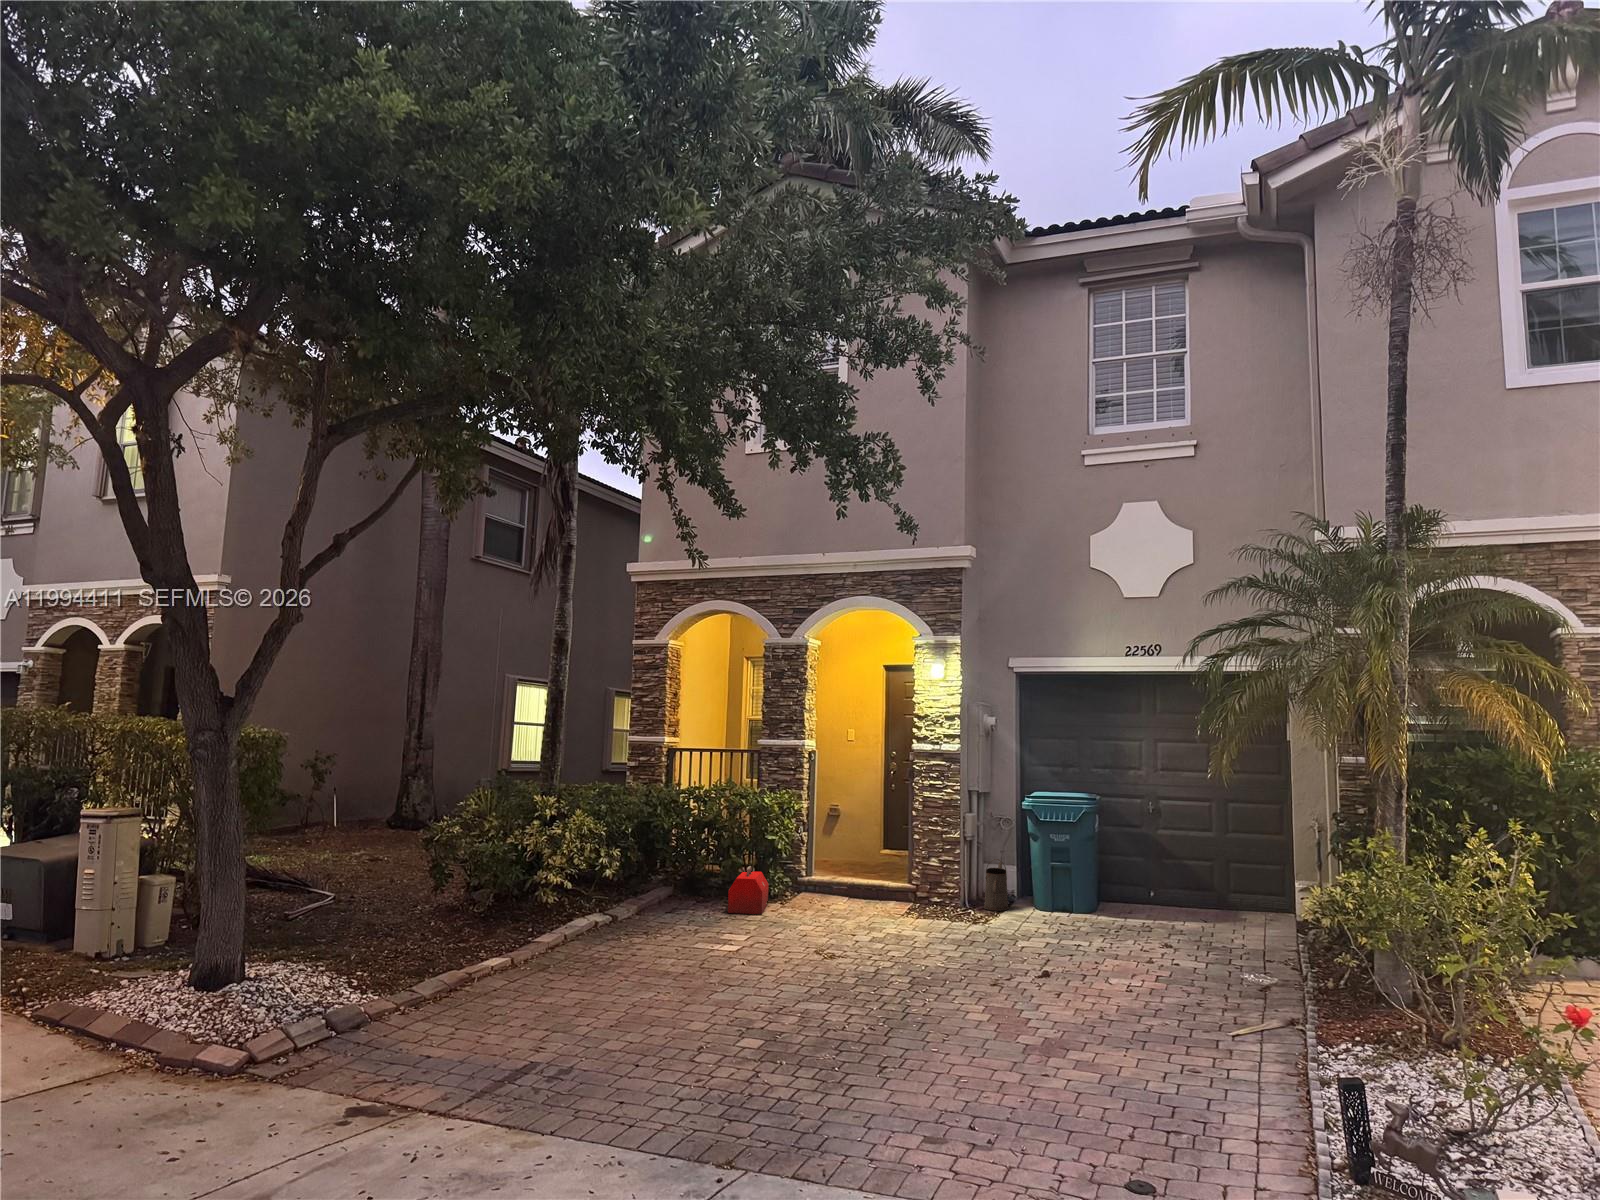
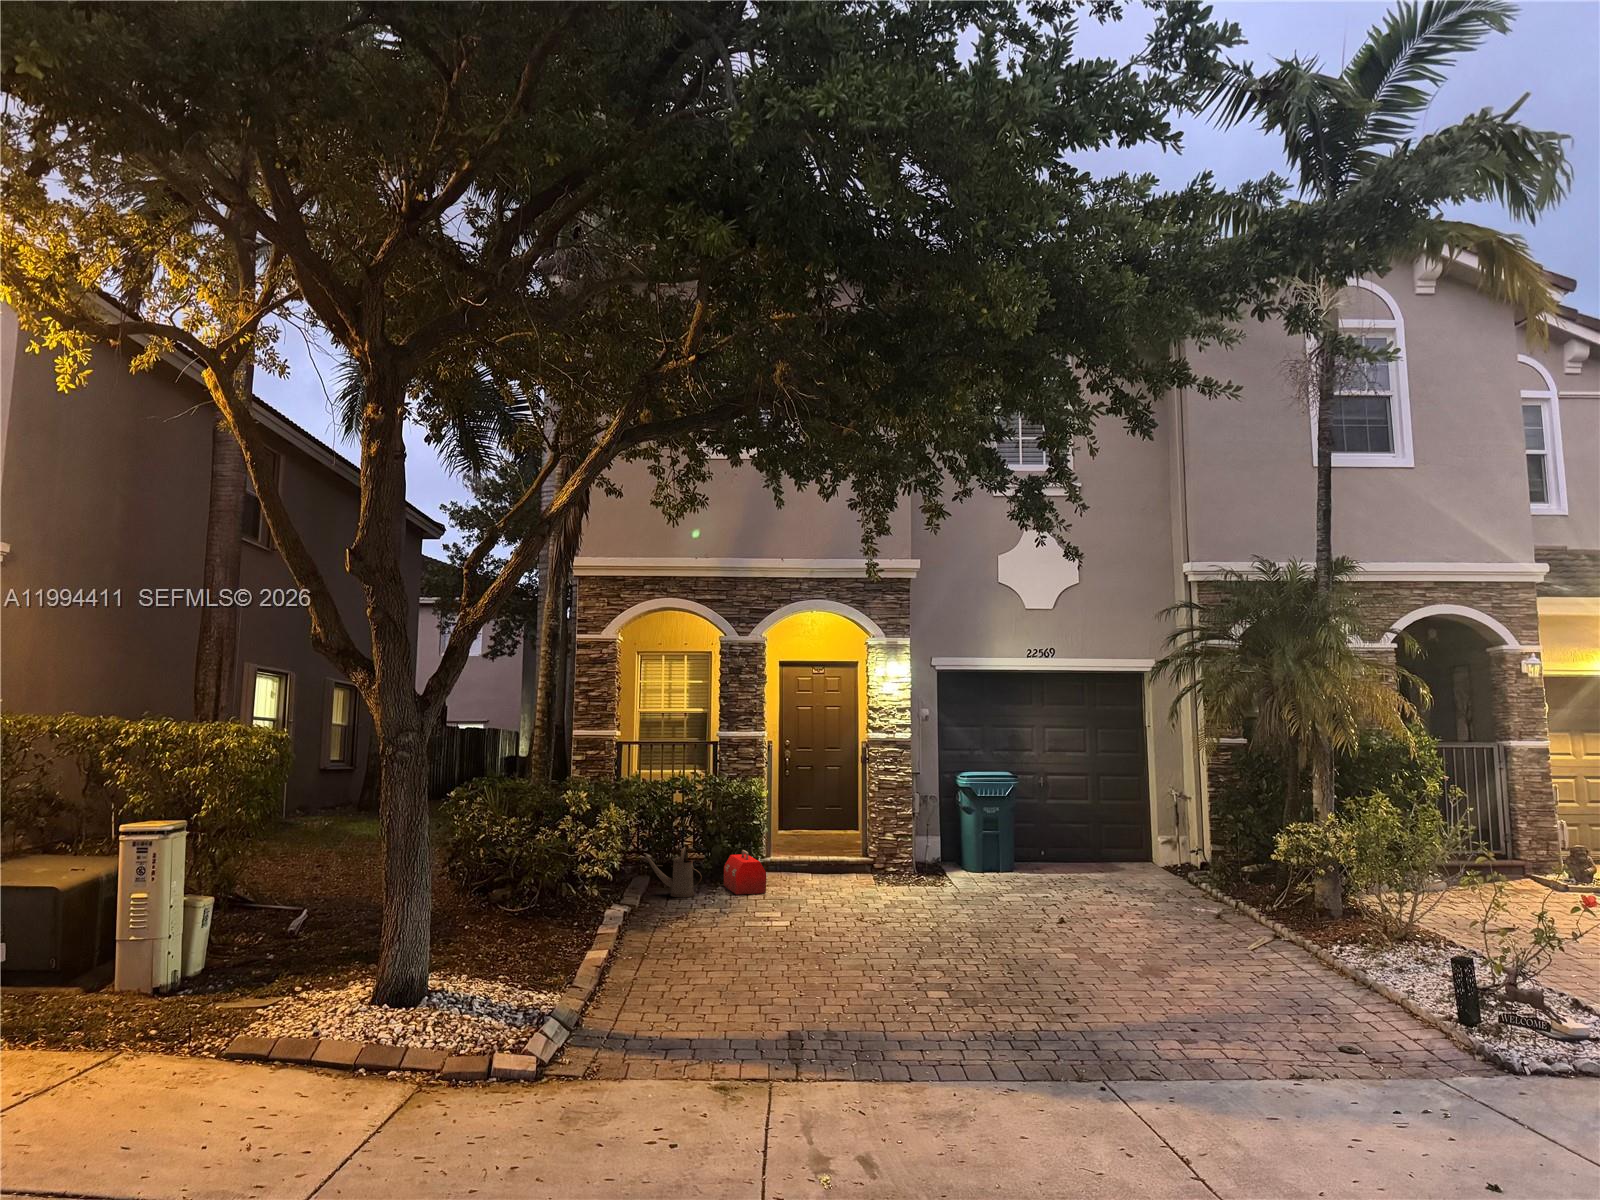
watering can: present [984,859,1009,911] -> present [646,848,702,897]

